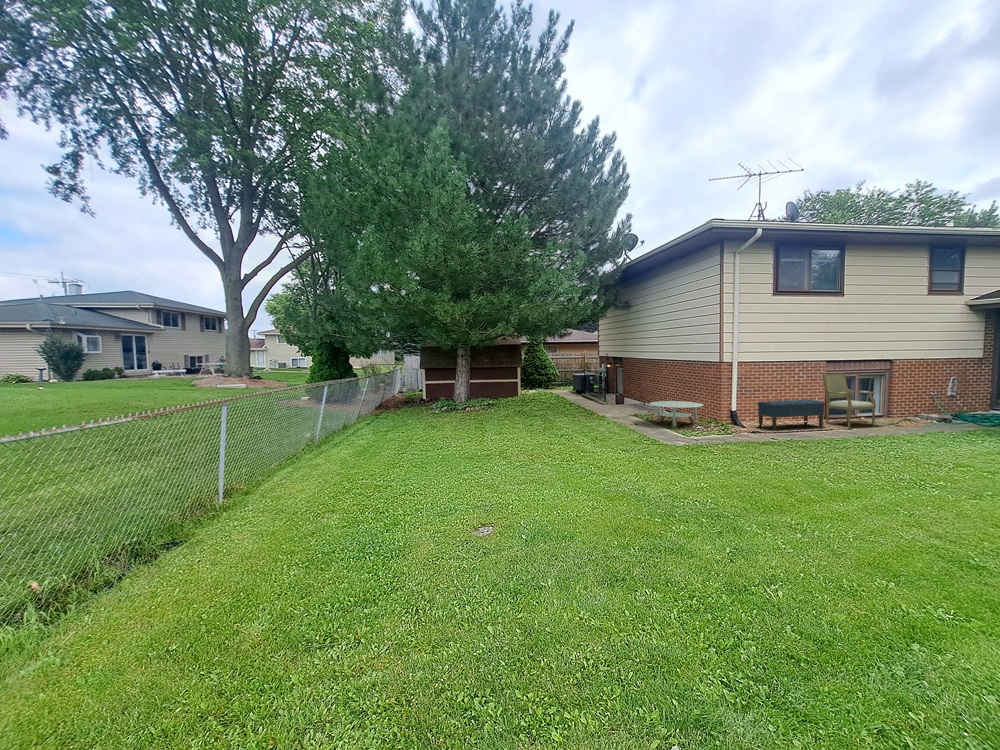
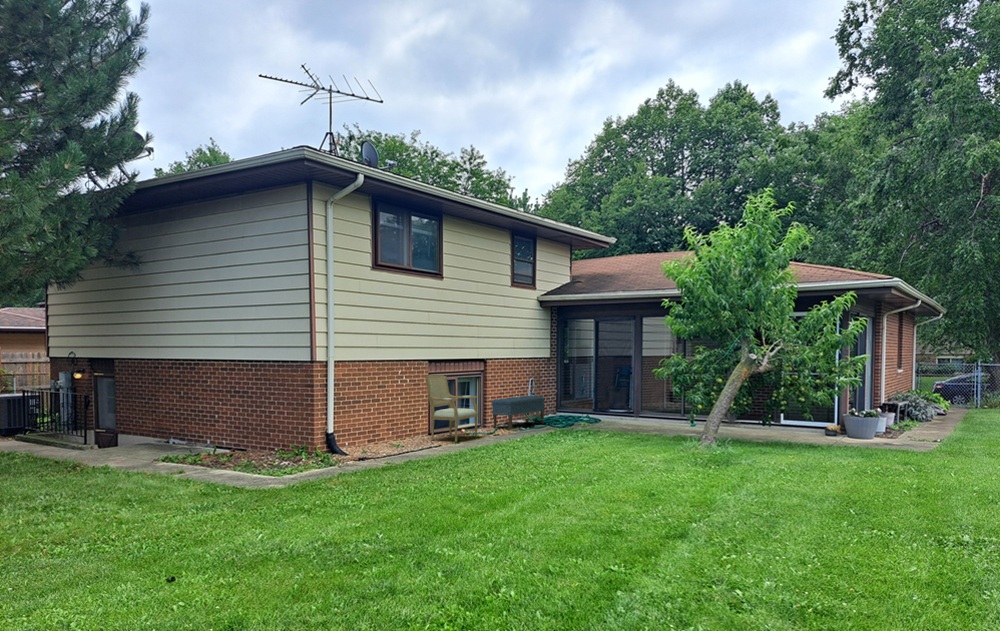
bench: present [758,399,825,430] -> present [492,396,545,429]
round table: present [650,401,703,428] -> none [196,426,285,471]

